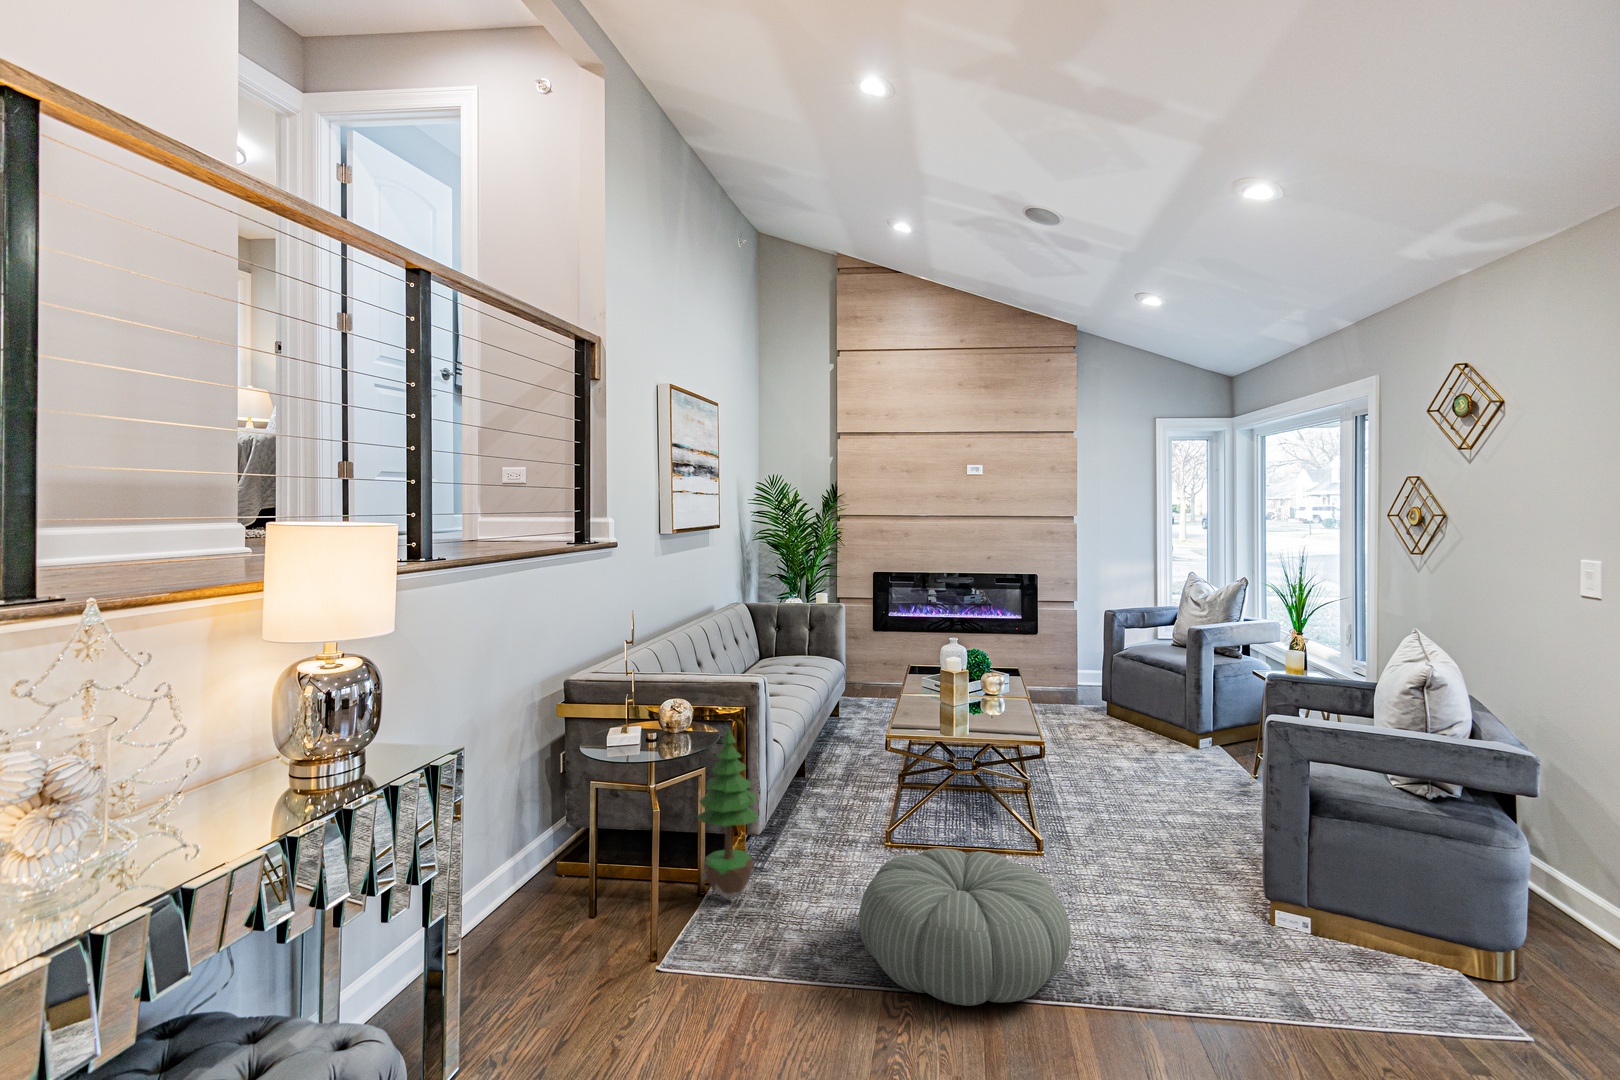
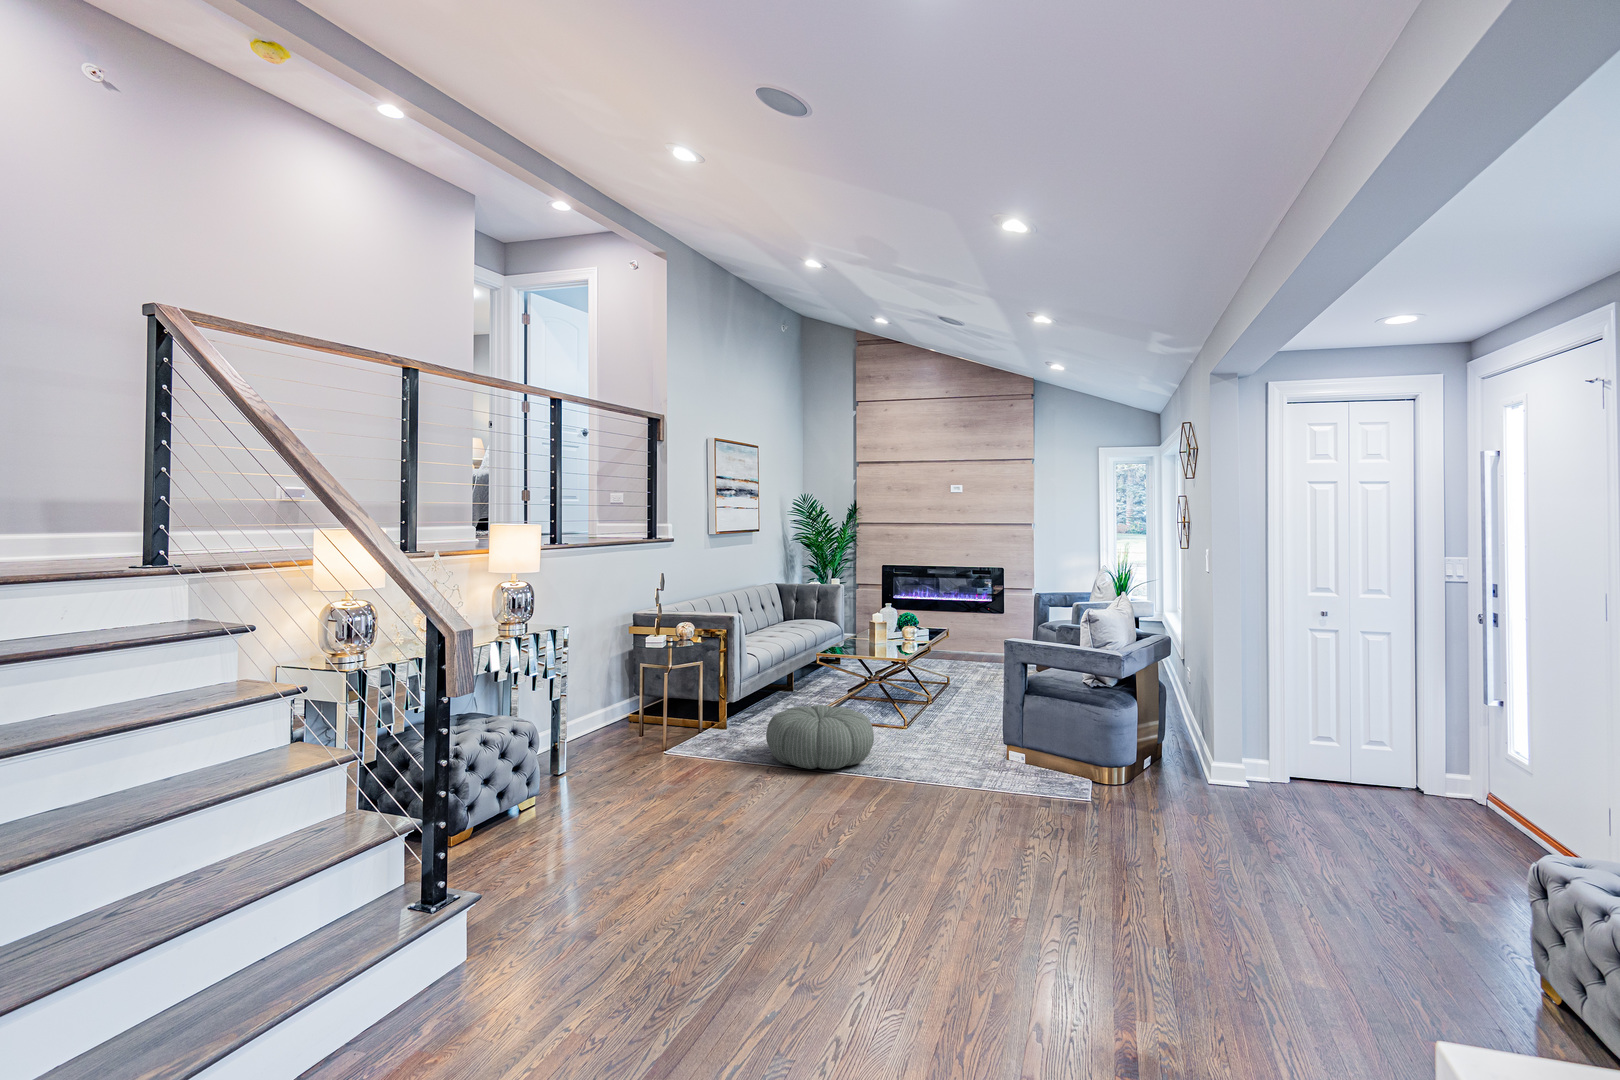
potted tree: present [697,728,758,900] -> none [697,638,732,735]

